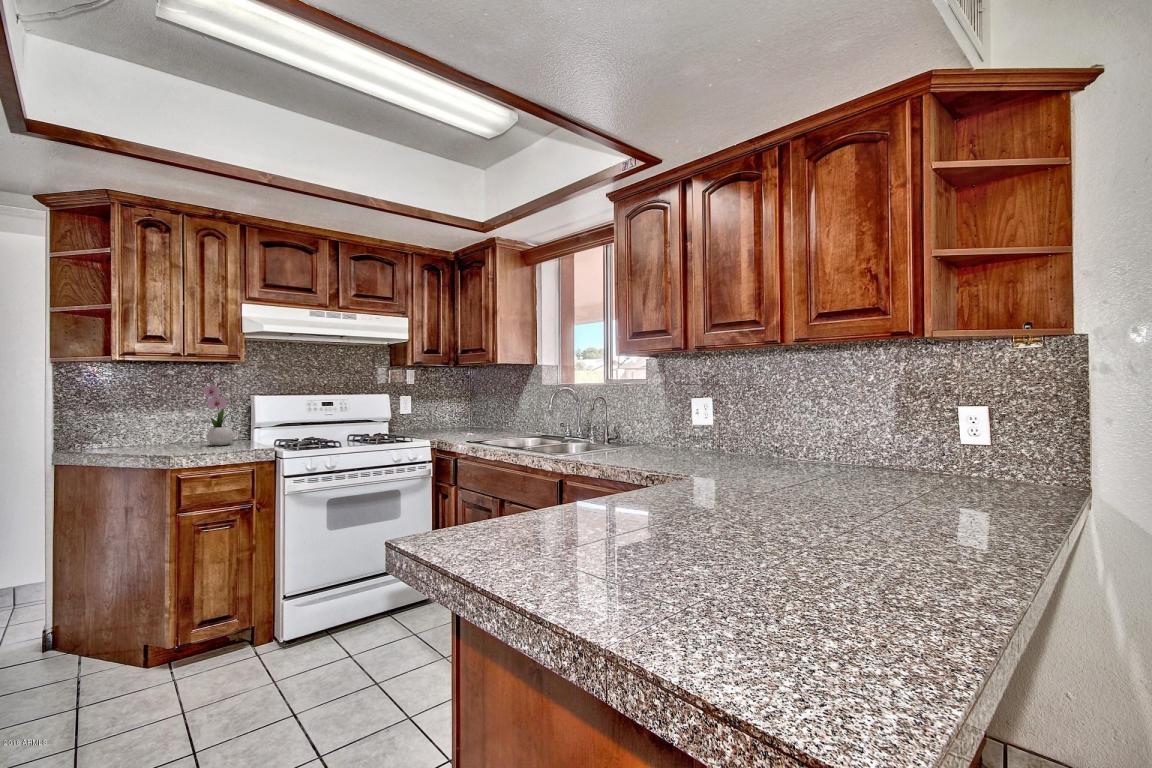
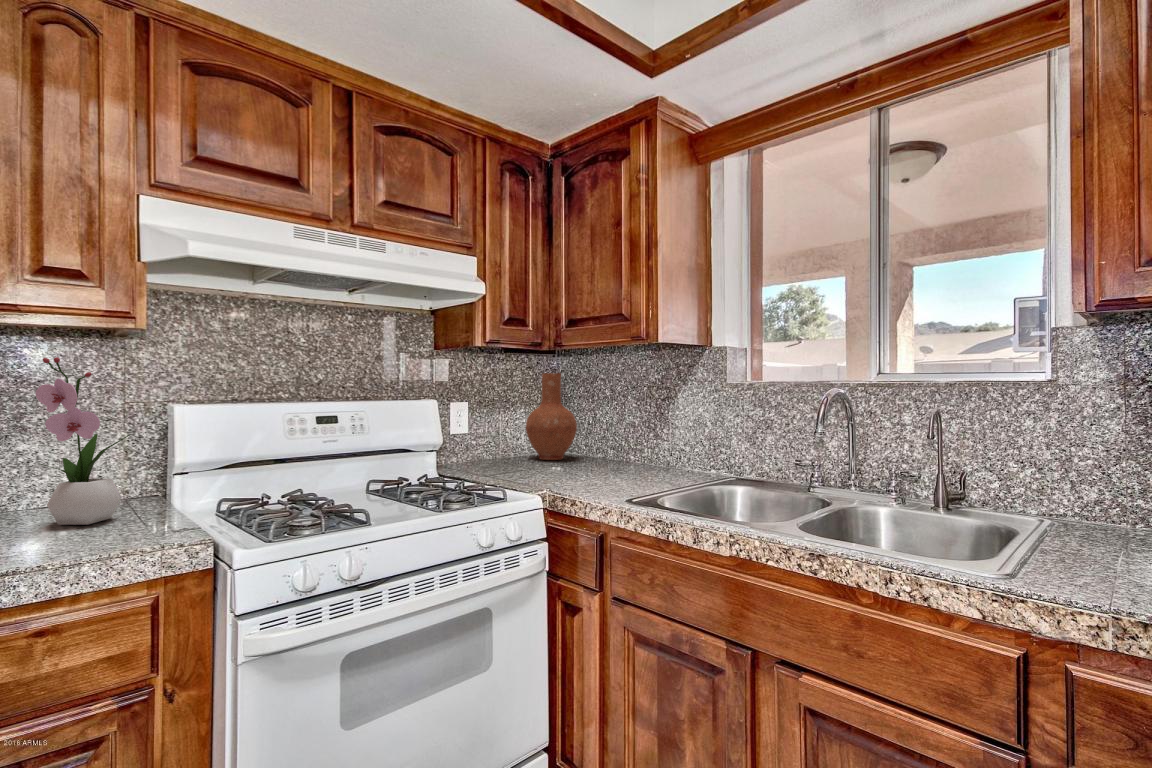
vase: none [446,379,477,430] -> present [526,373,577,460]

